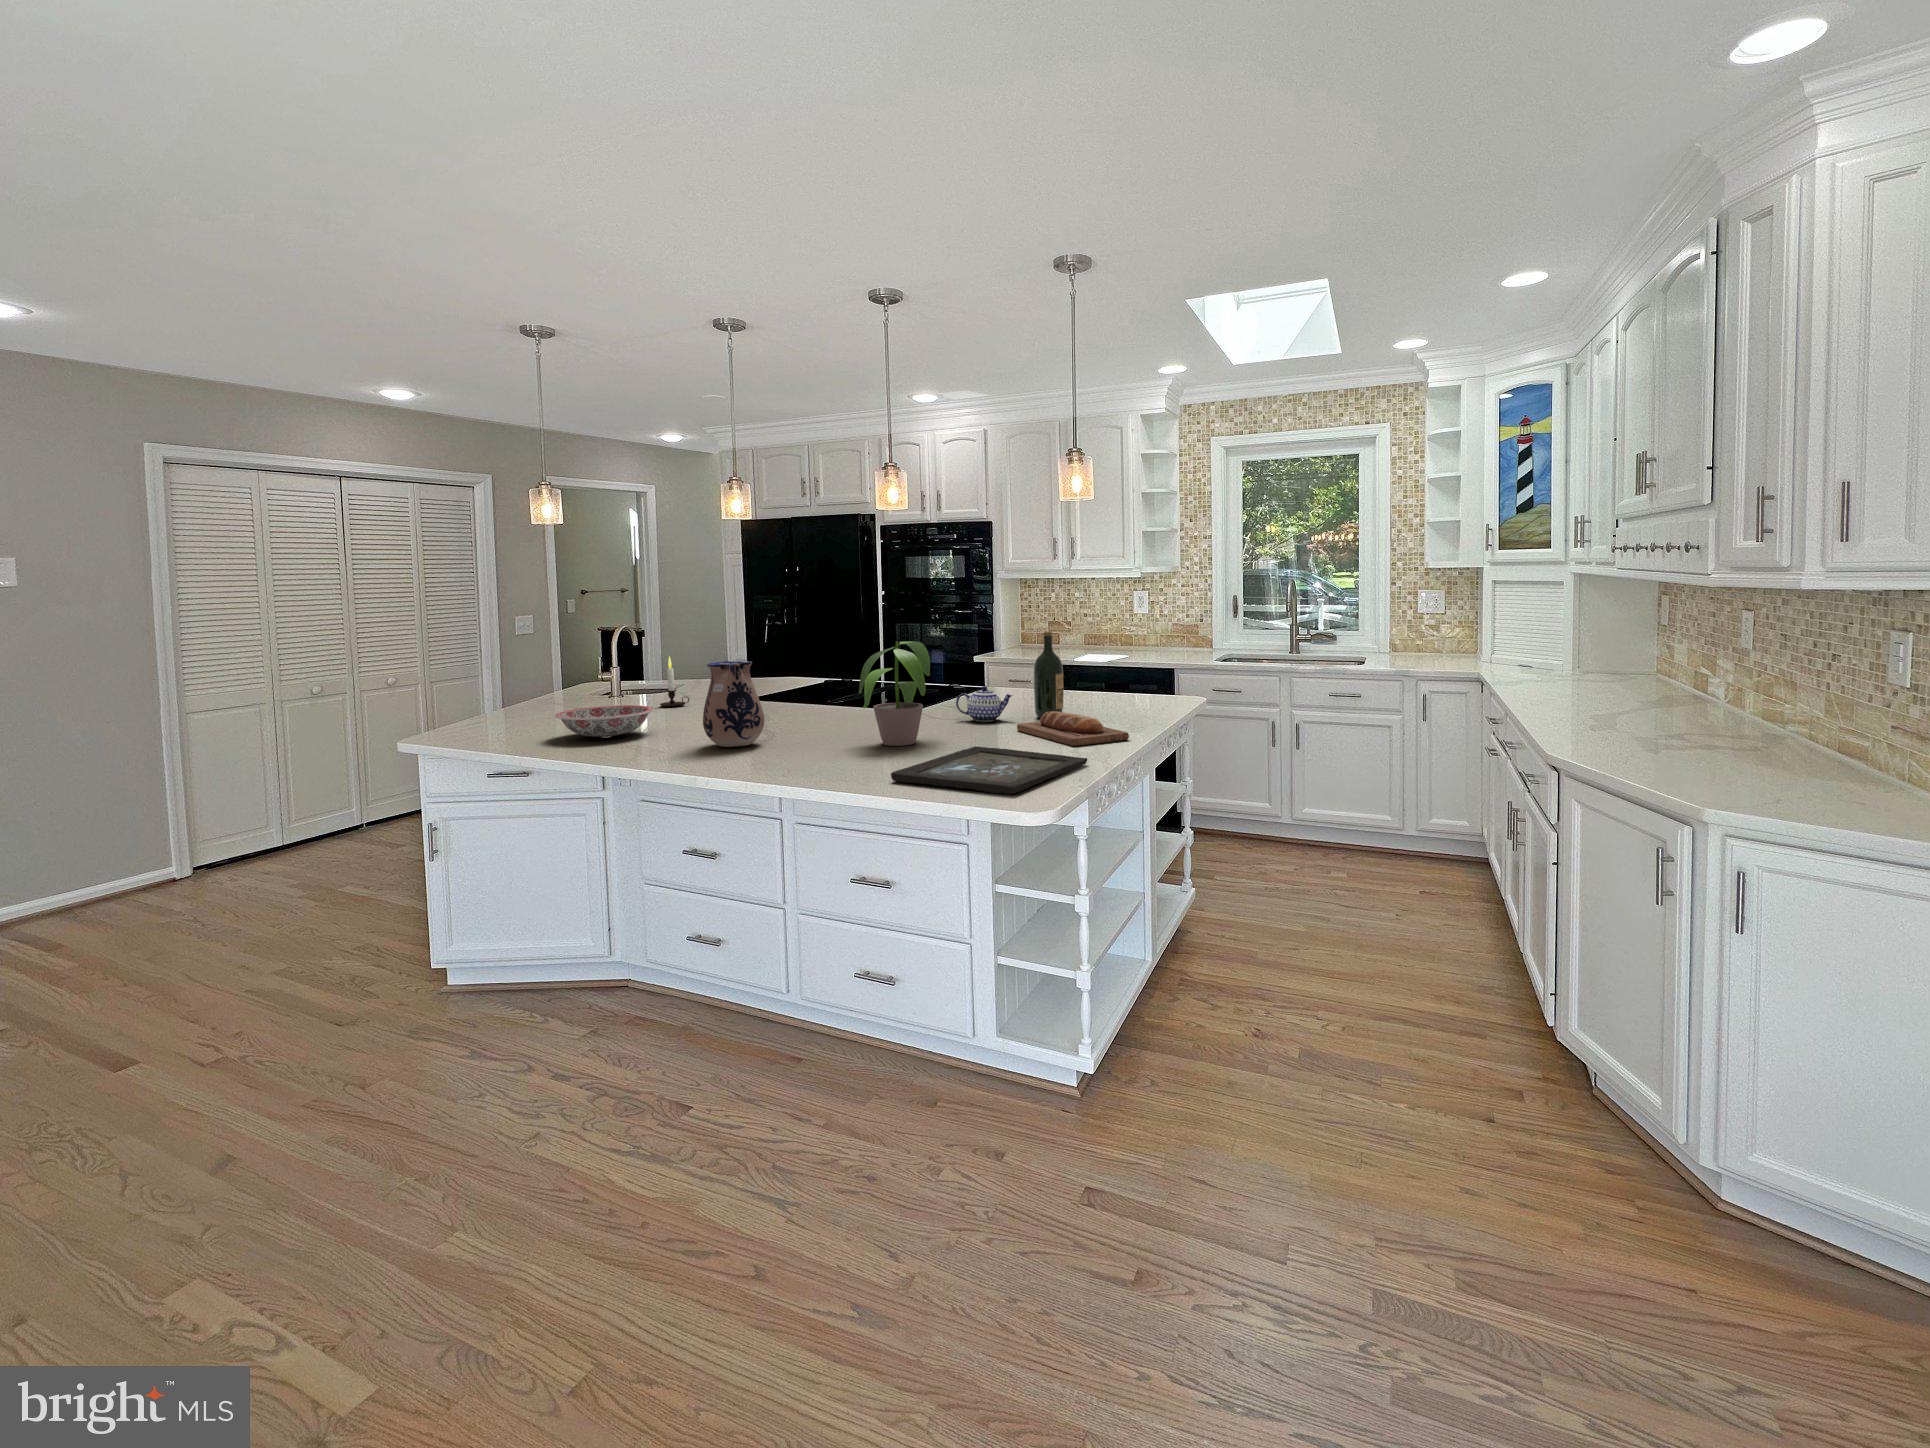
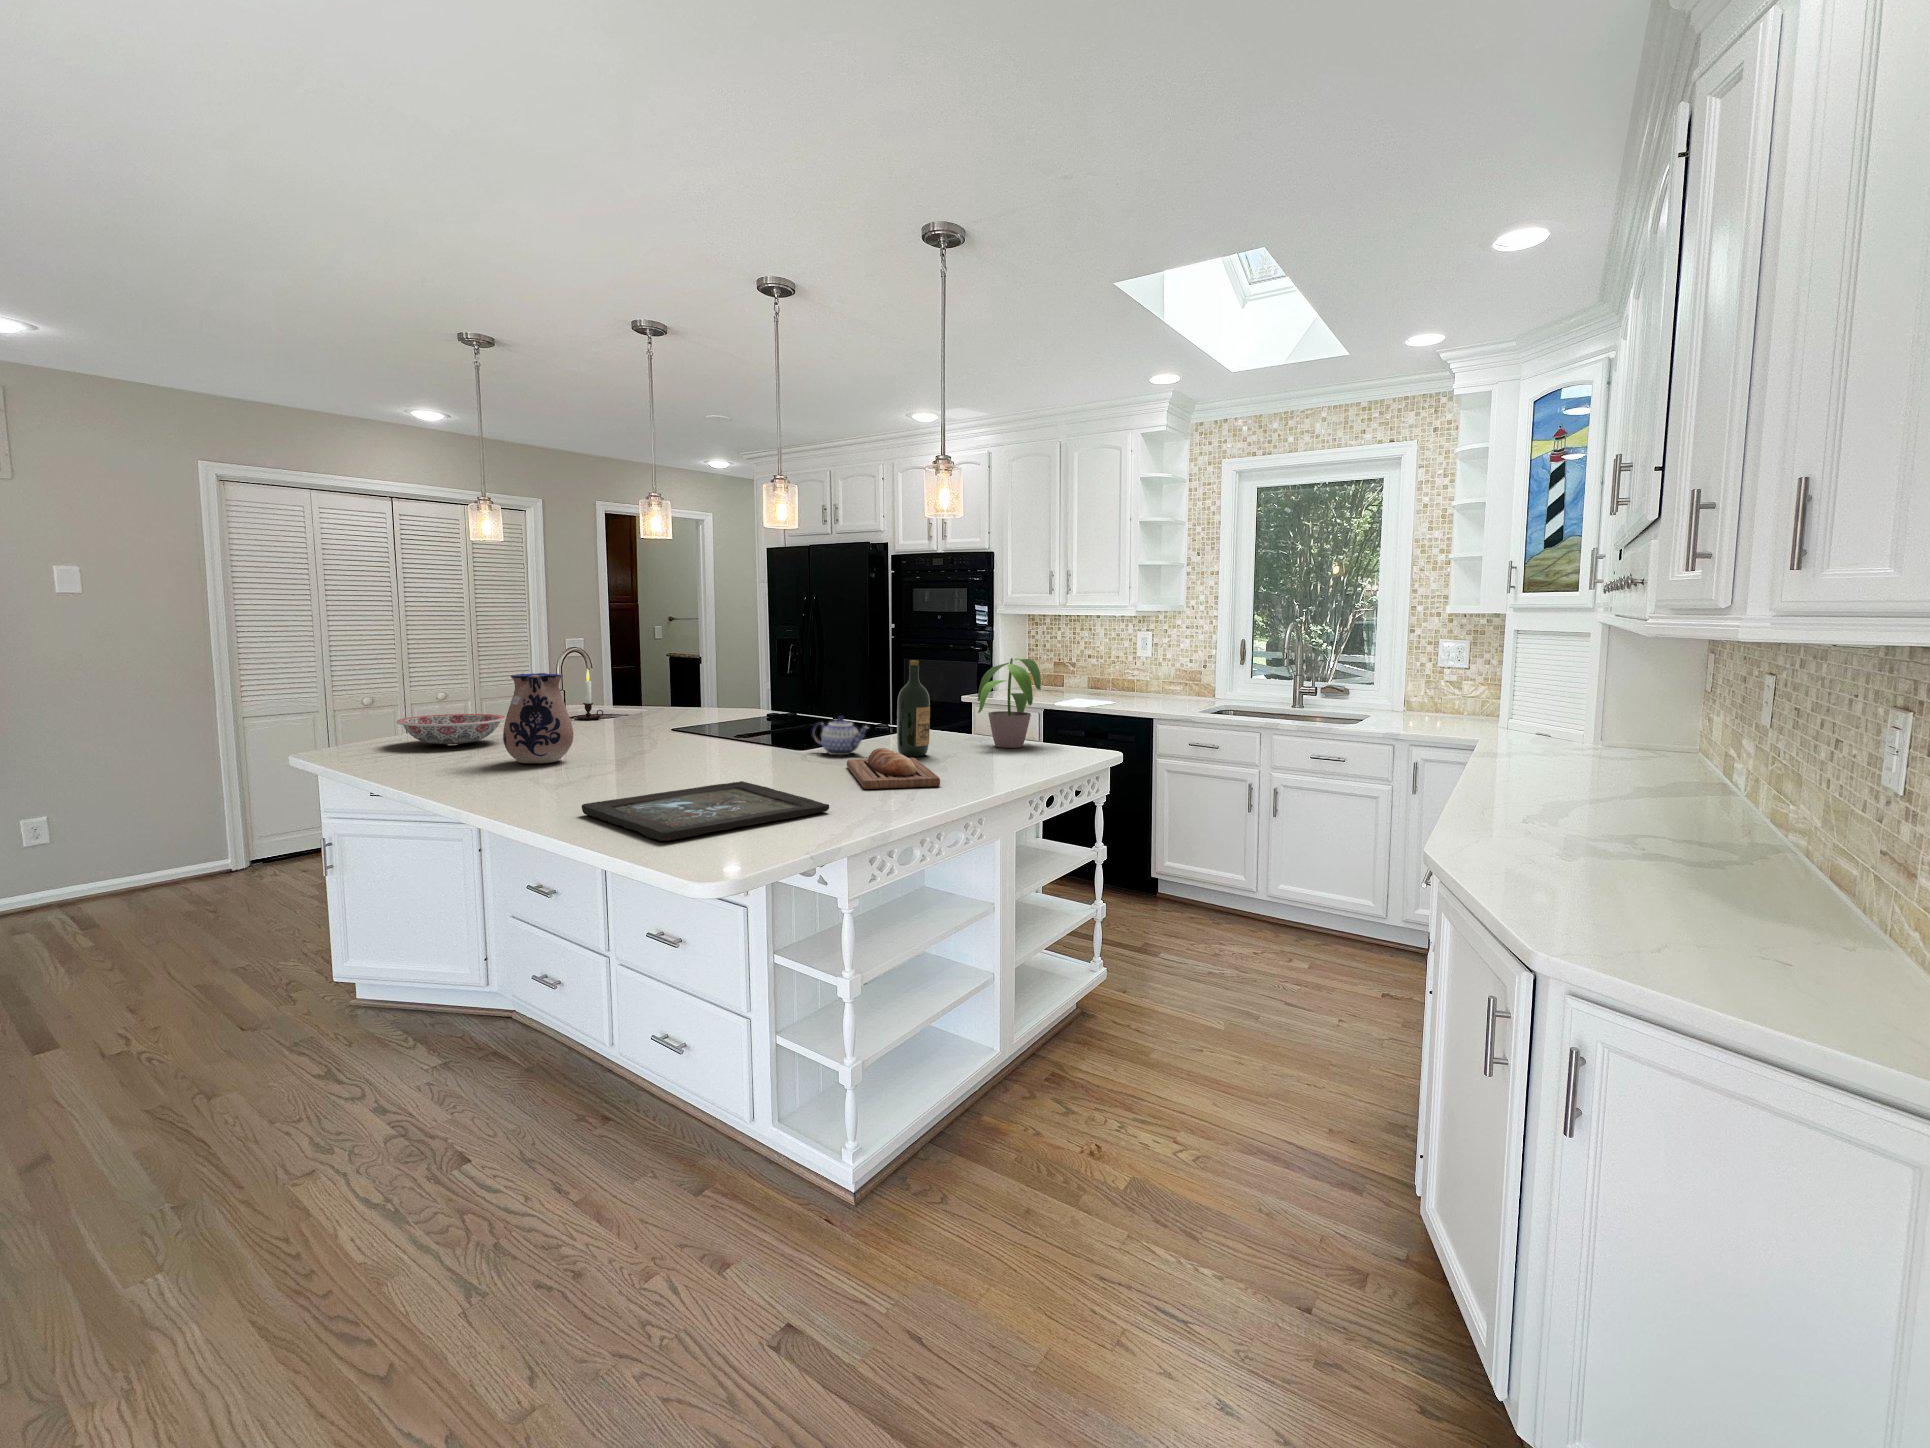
potted plant: present [859,642,930,746] -> present [978,658,1041,748]

